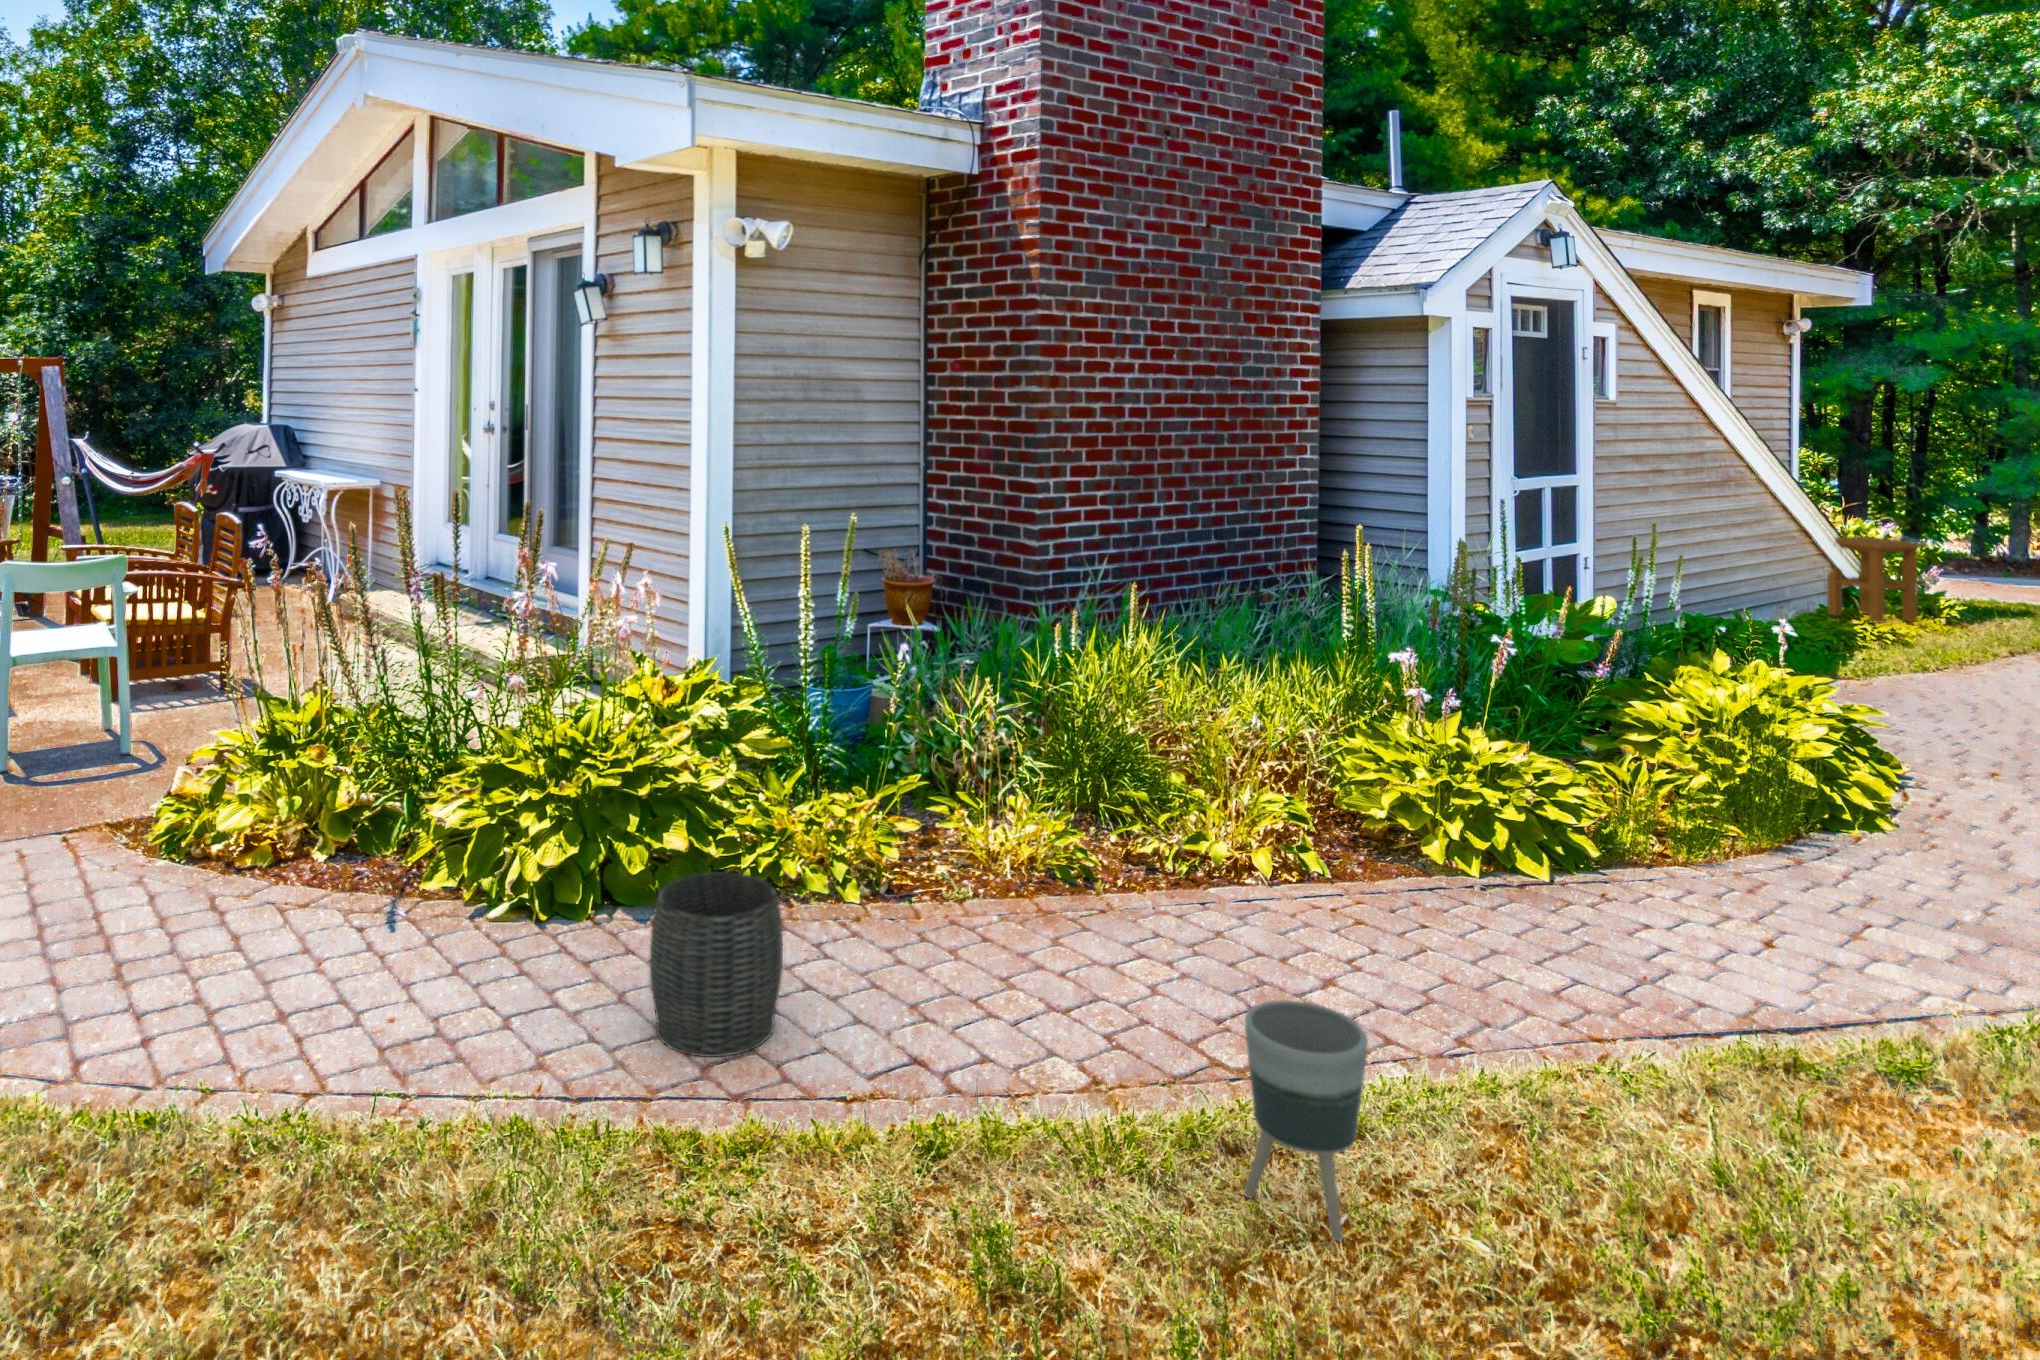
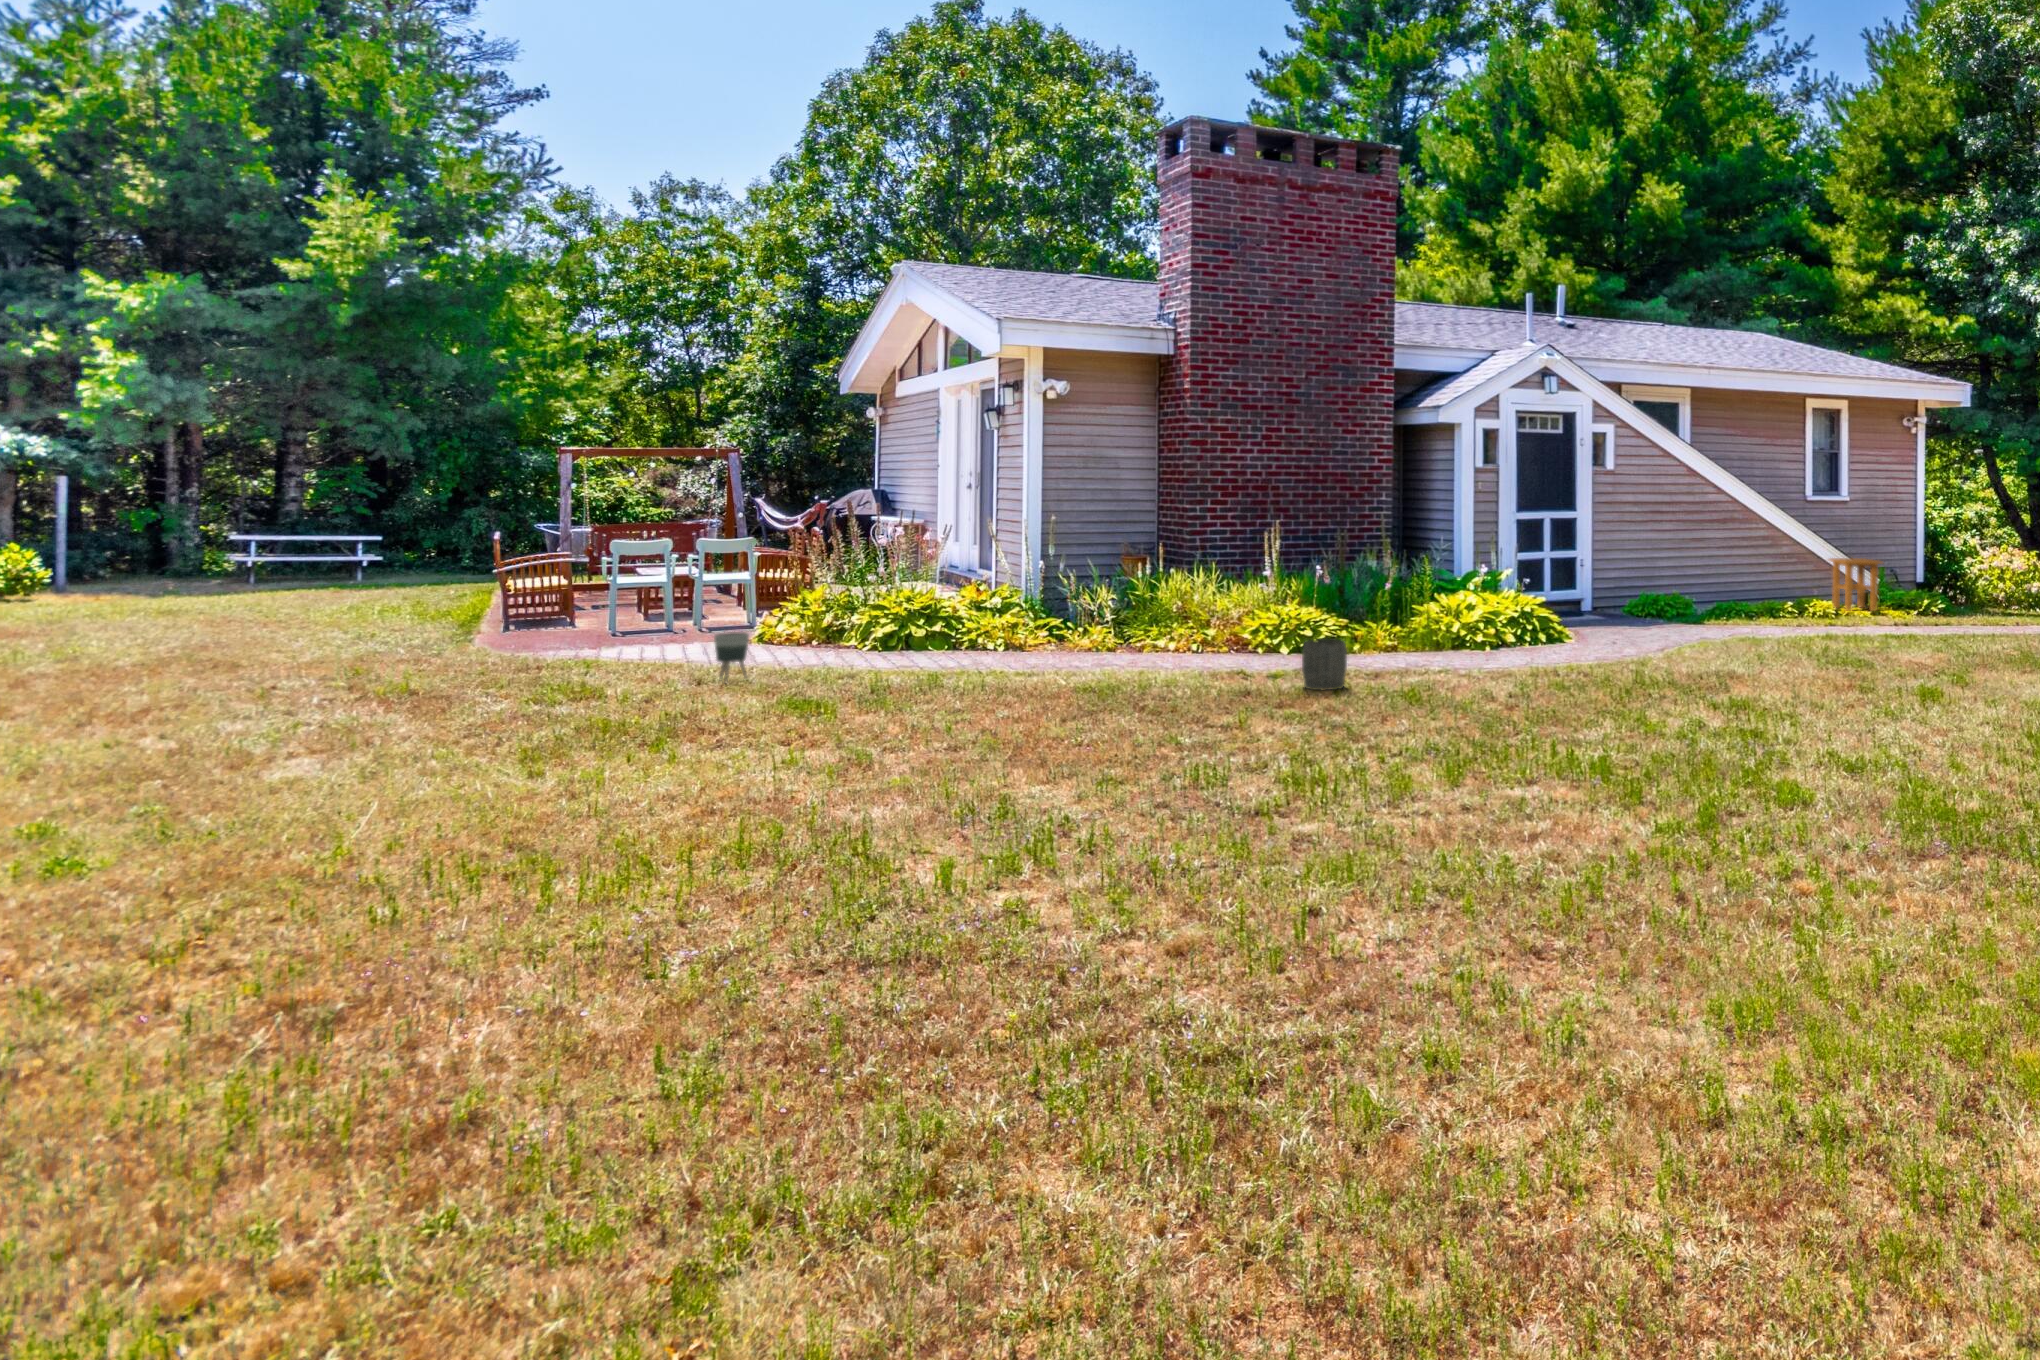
woven basket: present [650,872,783,1057] -> present [1302,639,1347,690]
planter: present [1244,1000,1368,1241] -> present [714,632,749,683]

